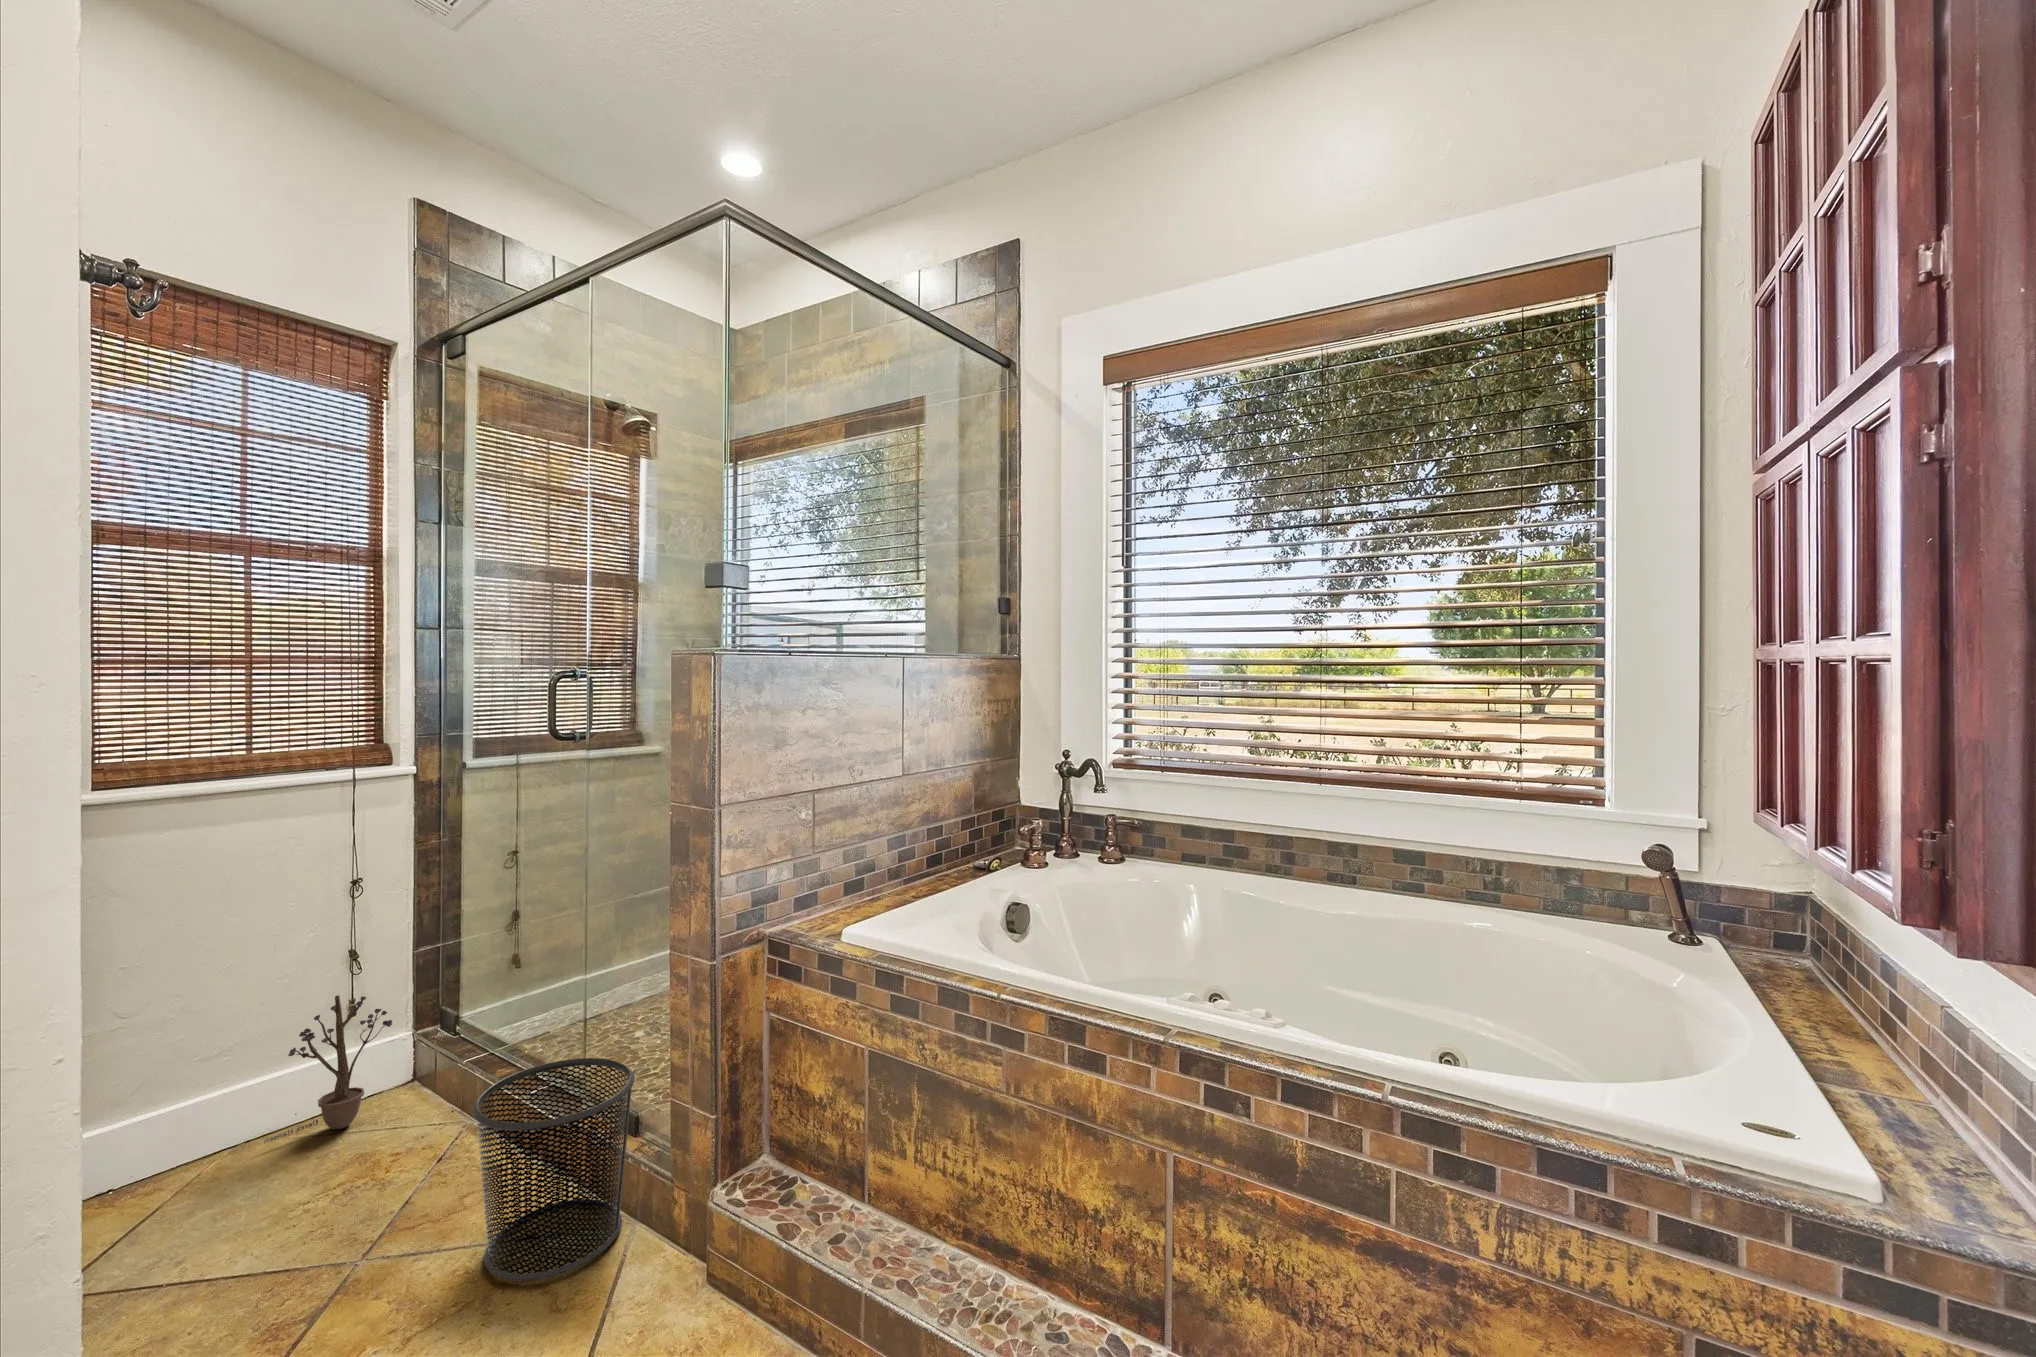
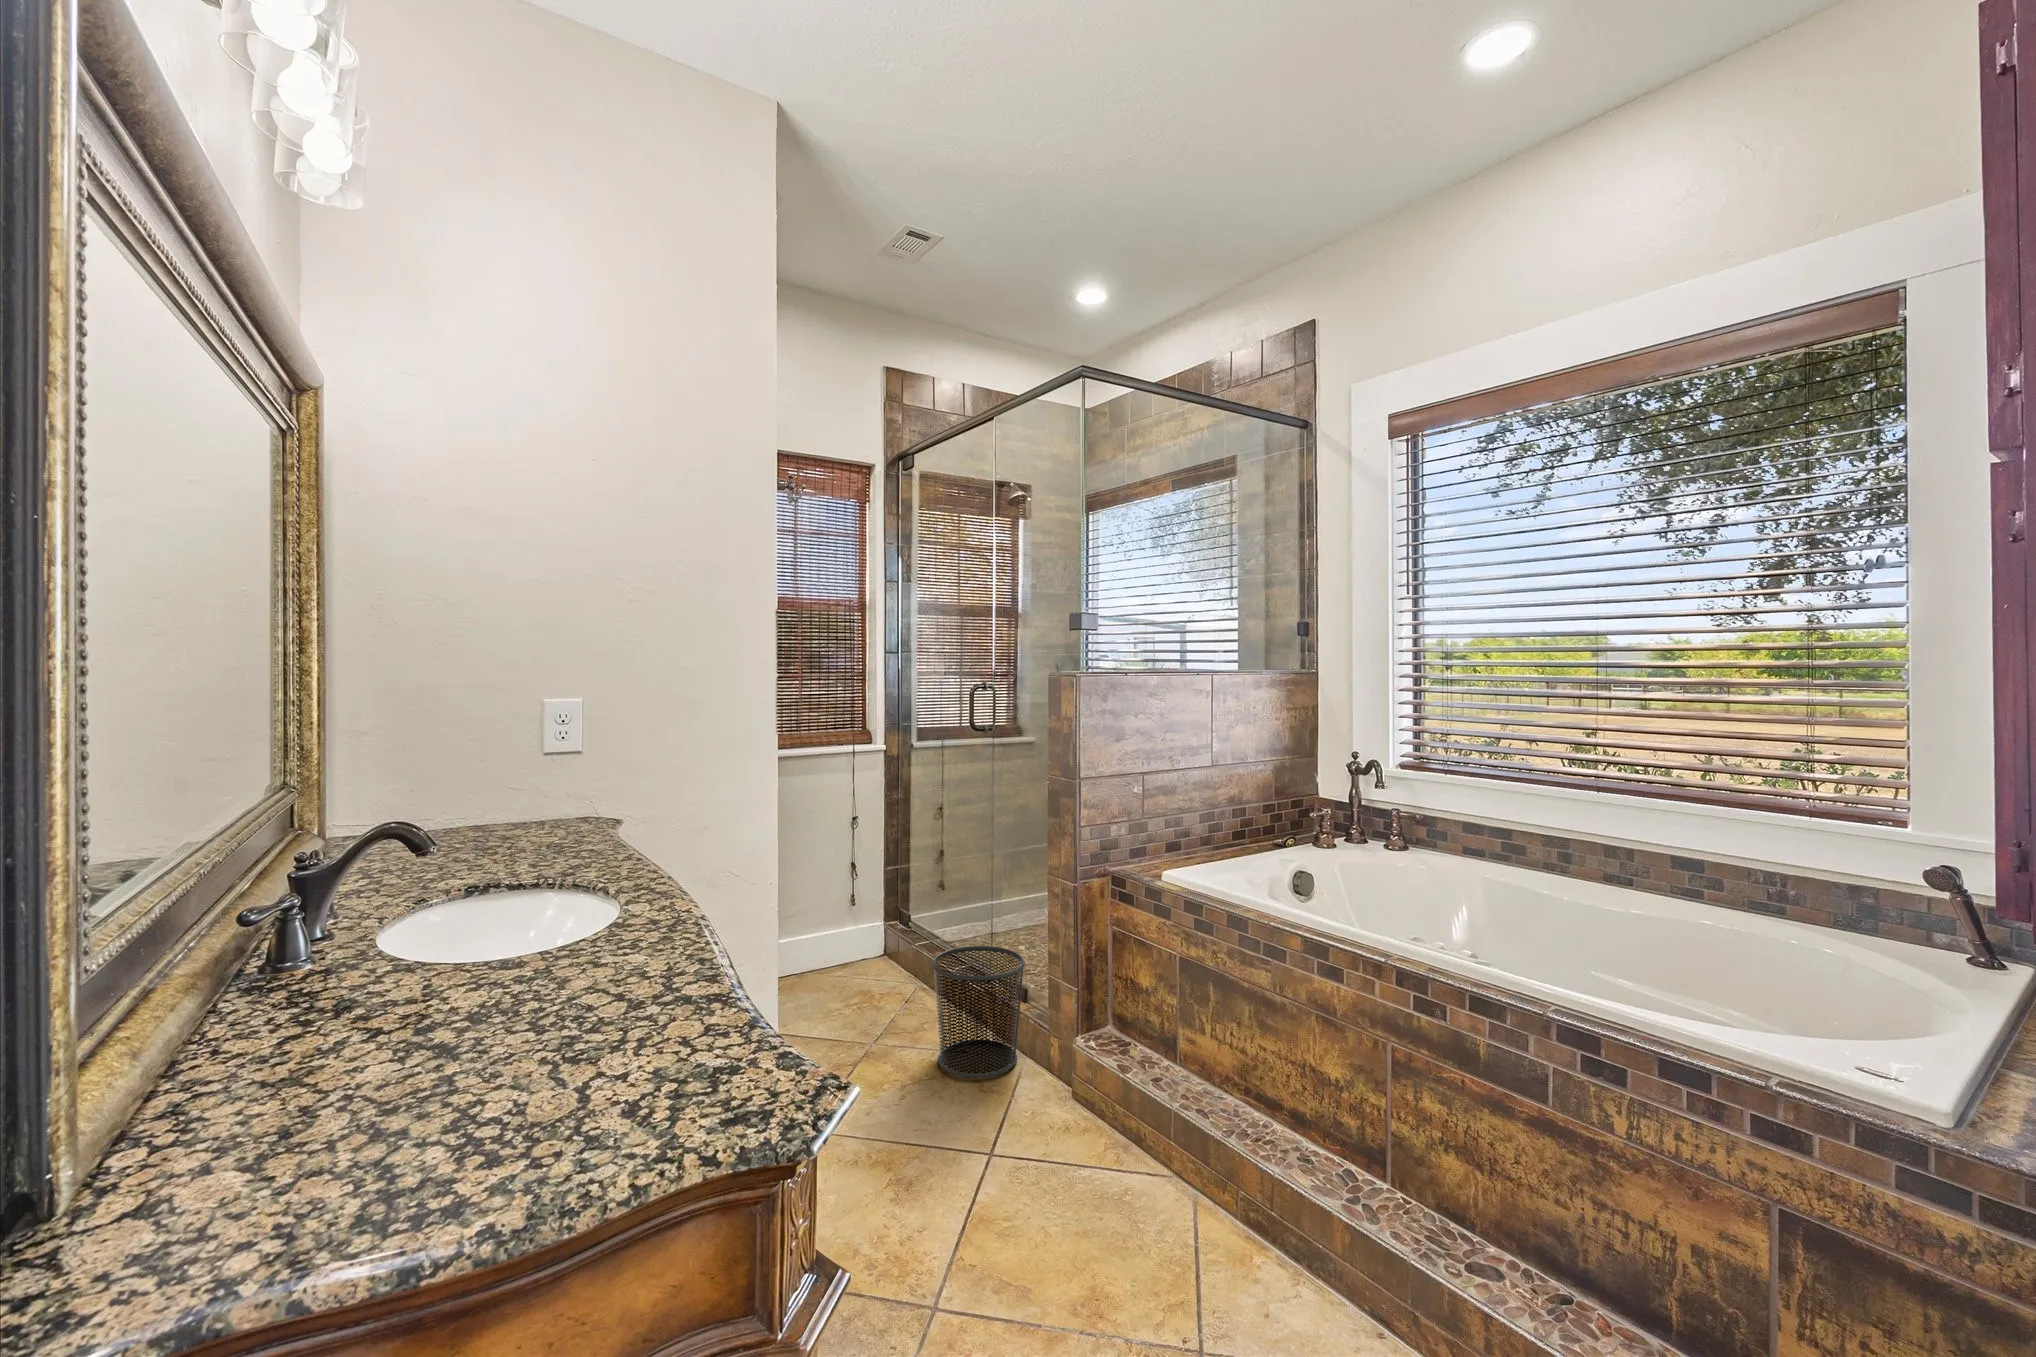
decorative plant: present [264,995,392,1143] -> none [810,891,875,978]

